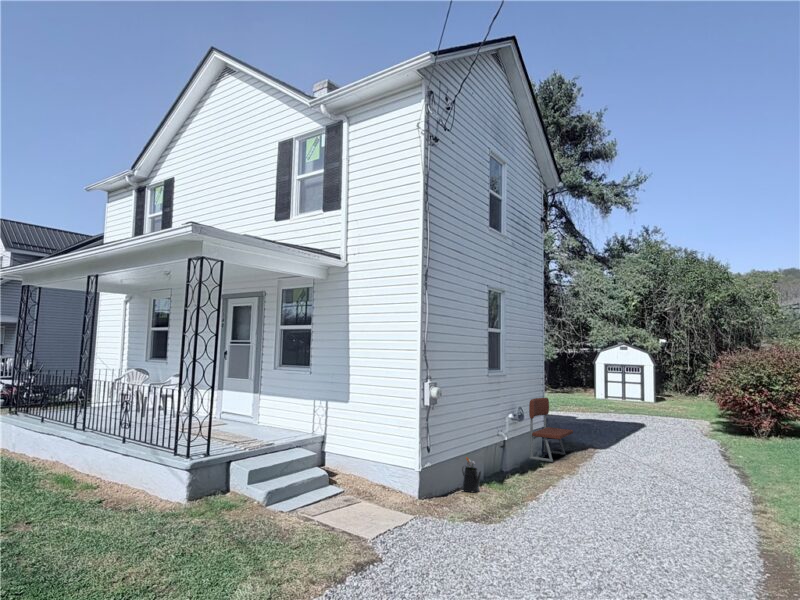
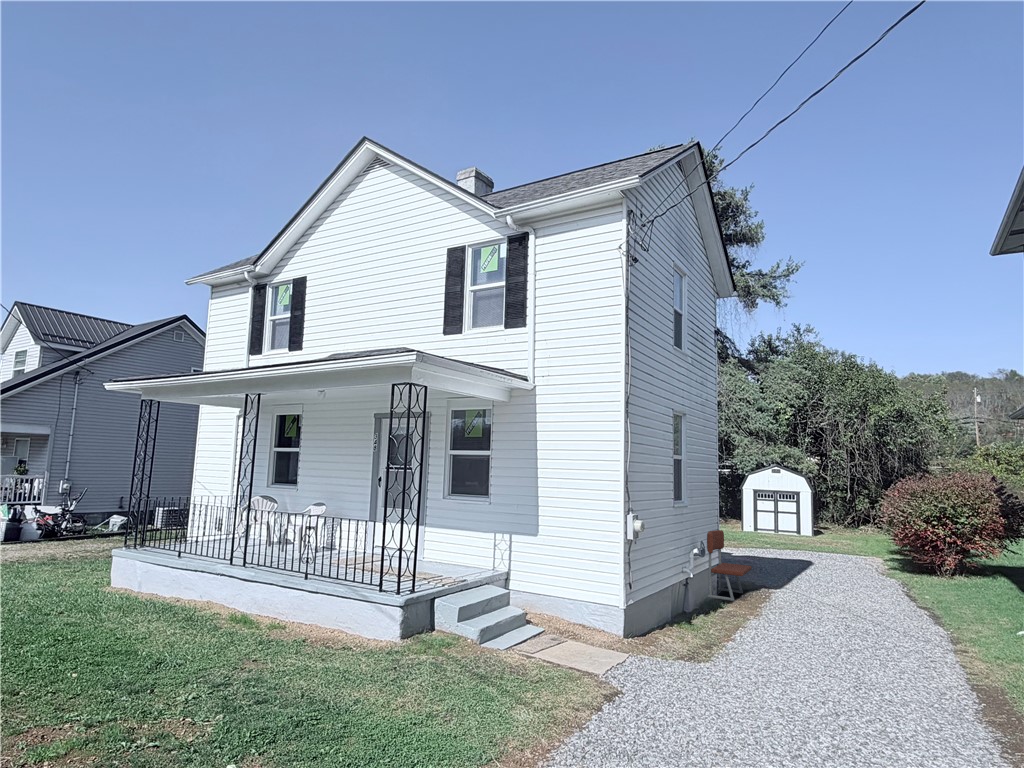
watering can: present [462,457,481,492] -> none [656,594,679,632]

